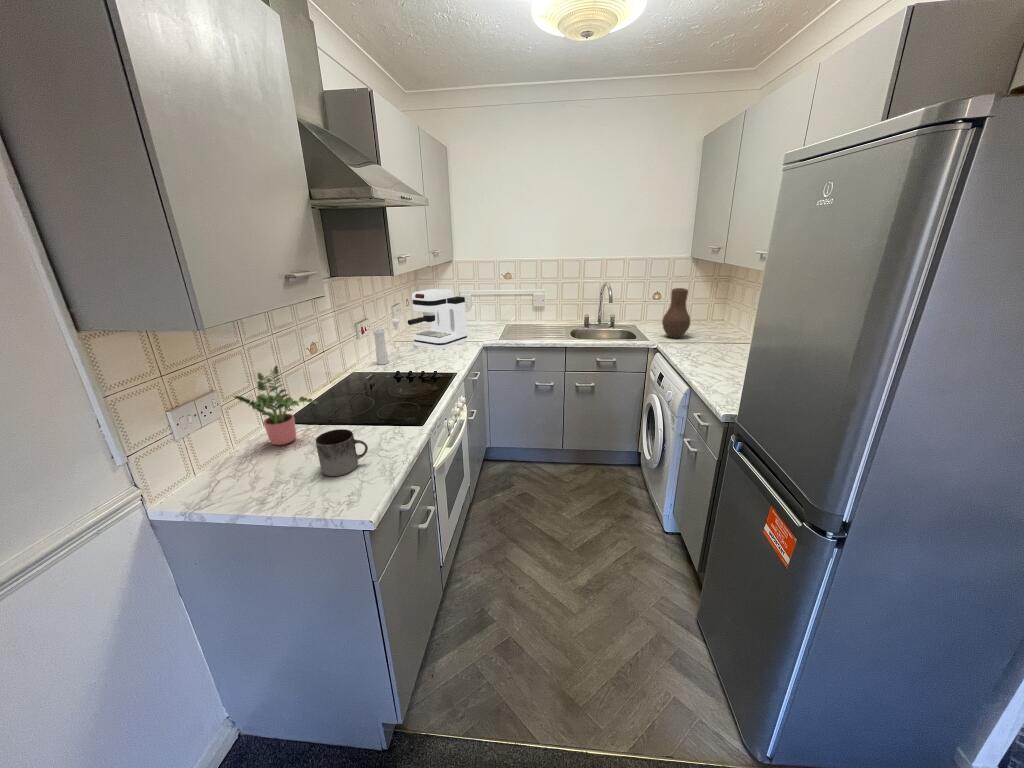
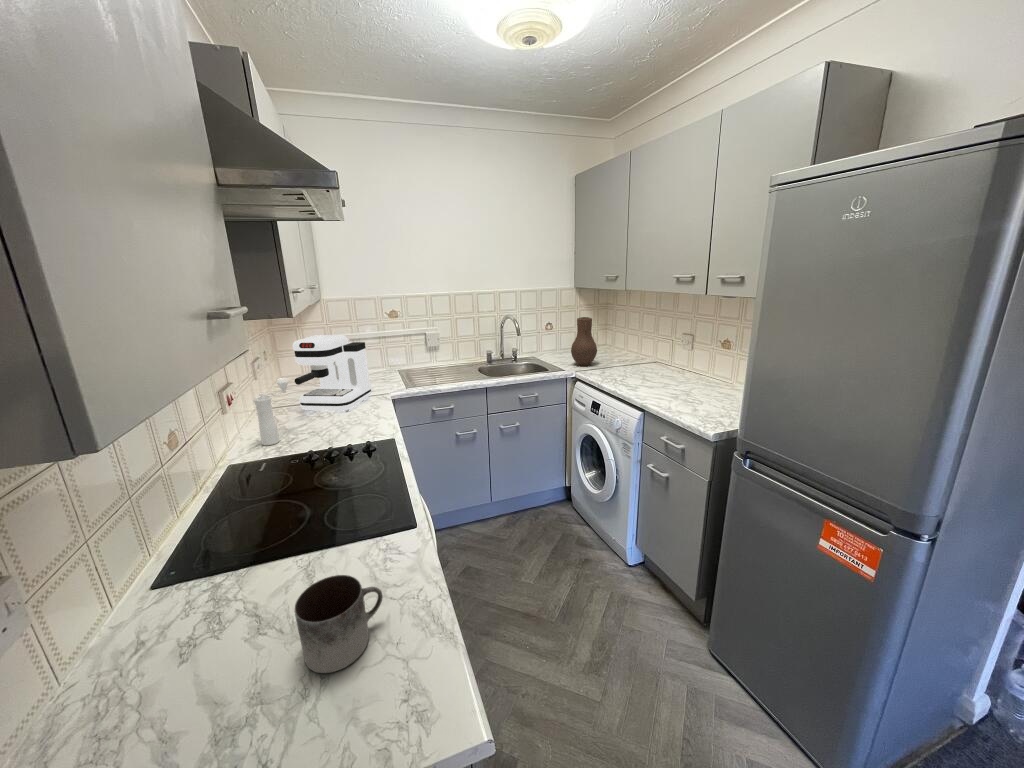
potted plant: present [234,366,318,445] -> none [74,489,250,640]

